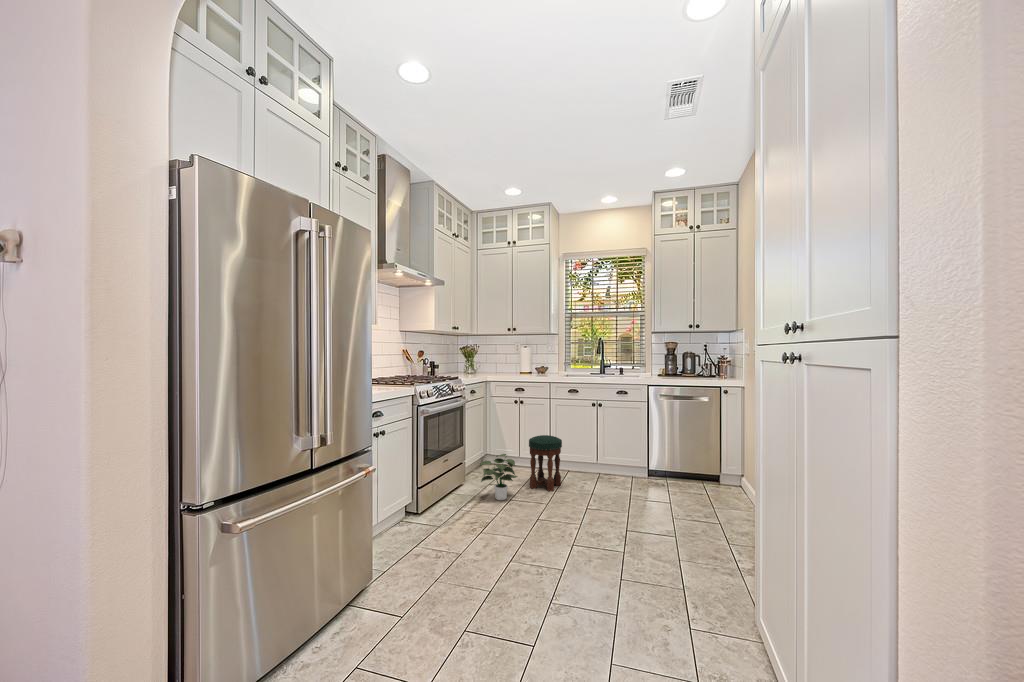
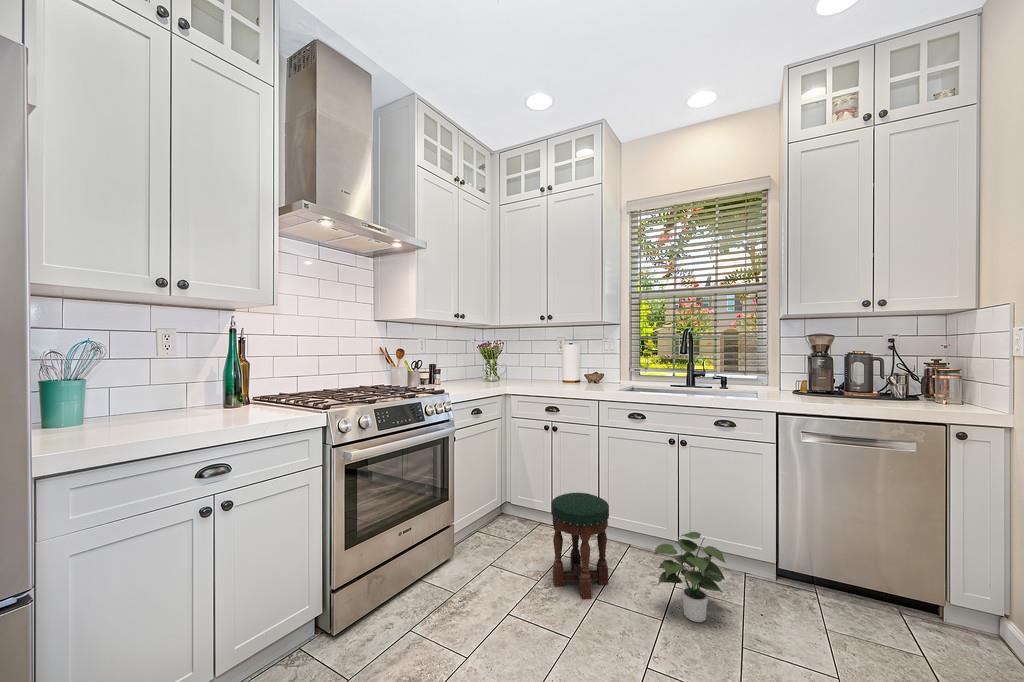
potted plant: present [480,454,517,500] -> present [654,532,726,622]

